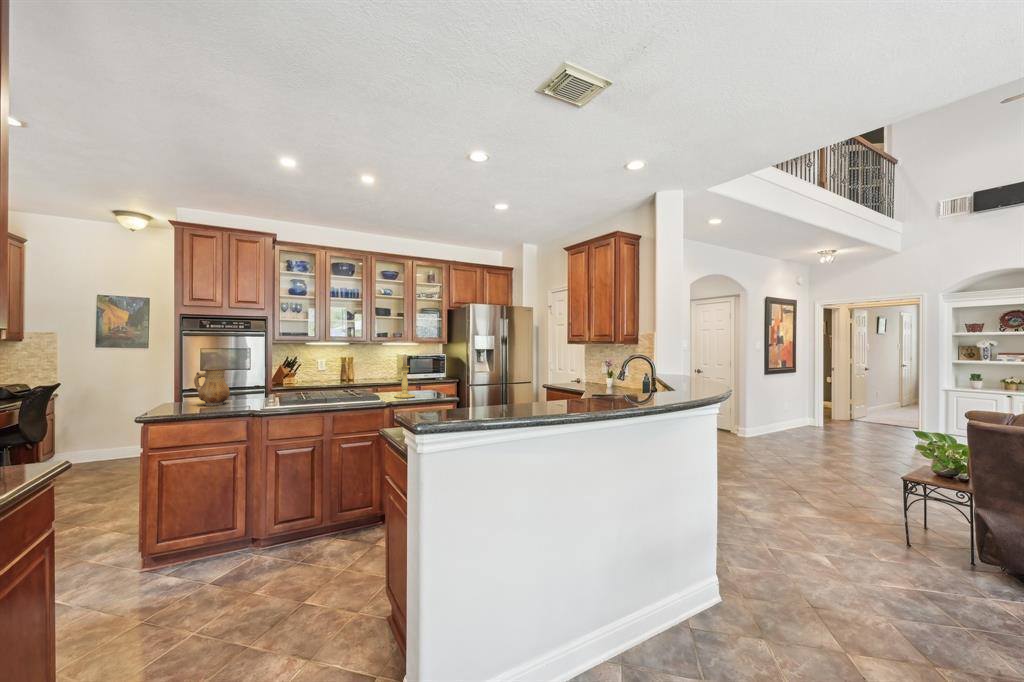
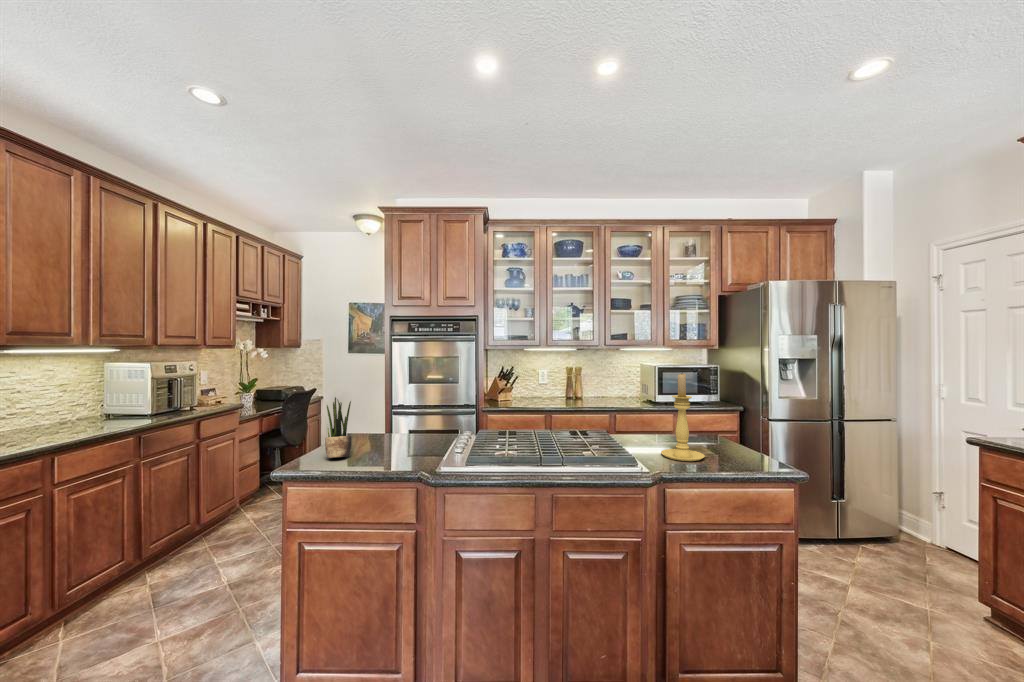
ceramic pitcher: present [194,368,230,406] -> none [366,390,409,448]
potted plant: none [172,371,192,411] -> present [325,397,351,458]

